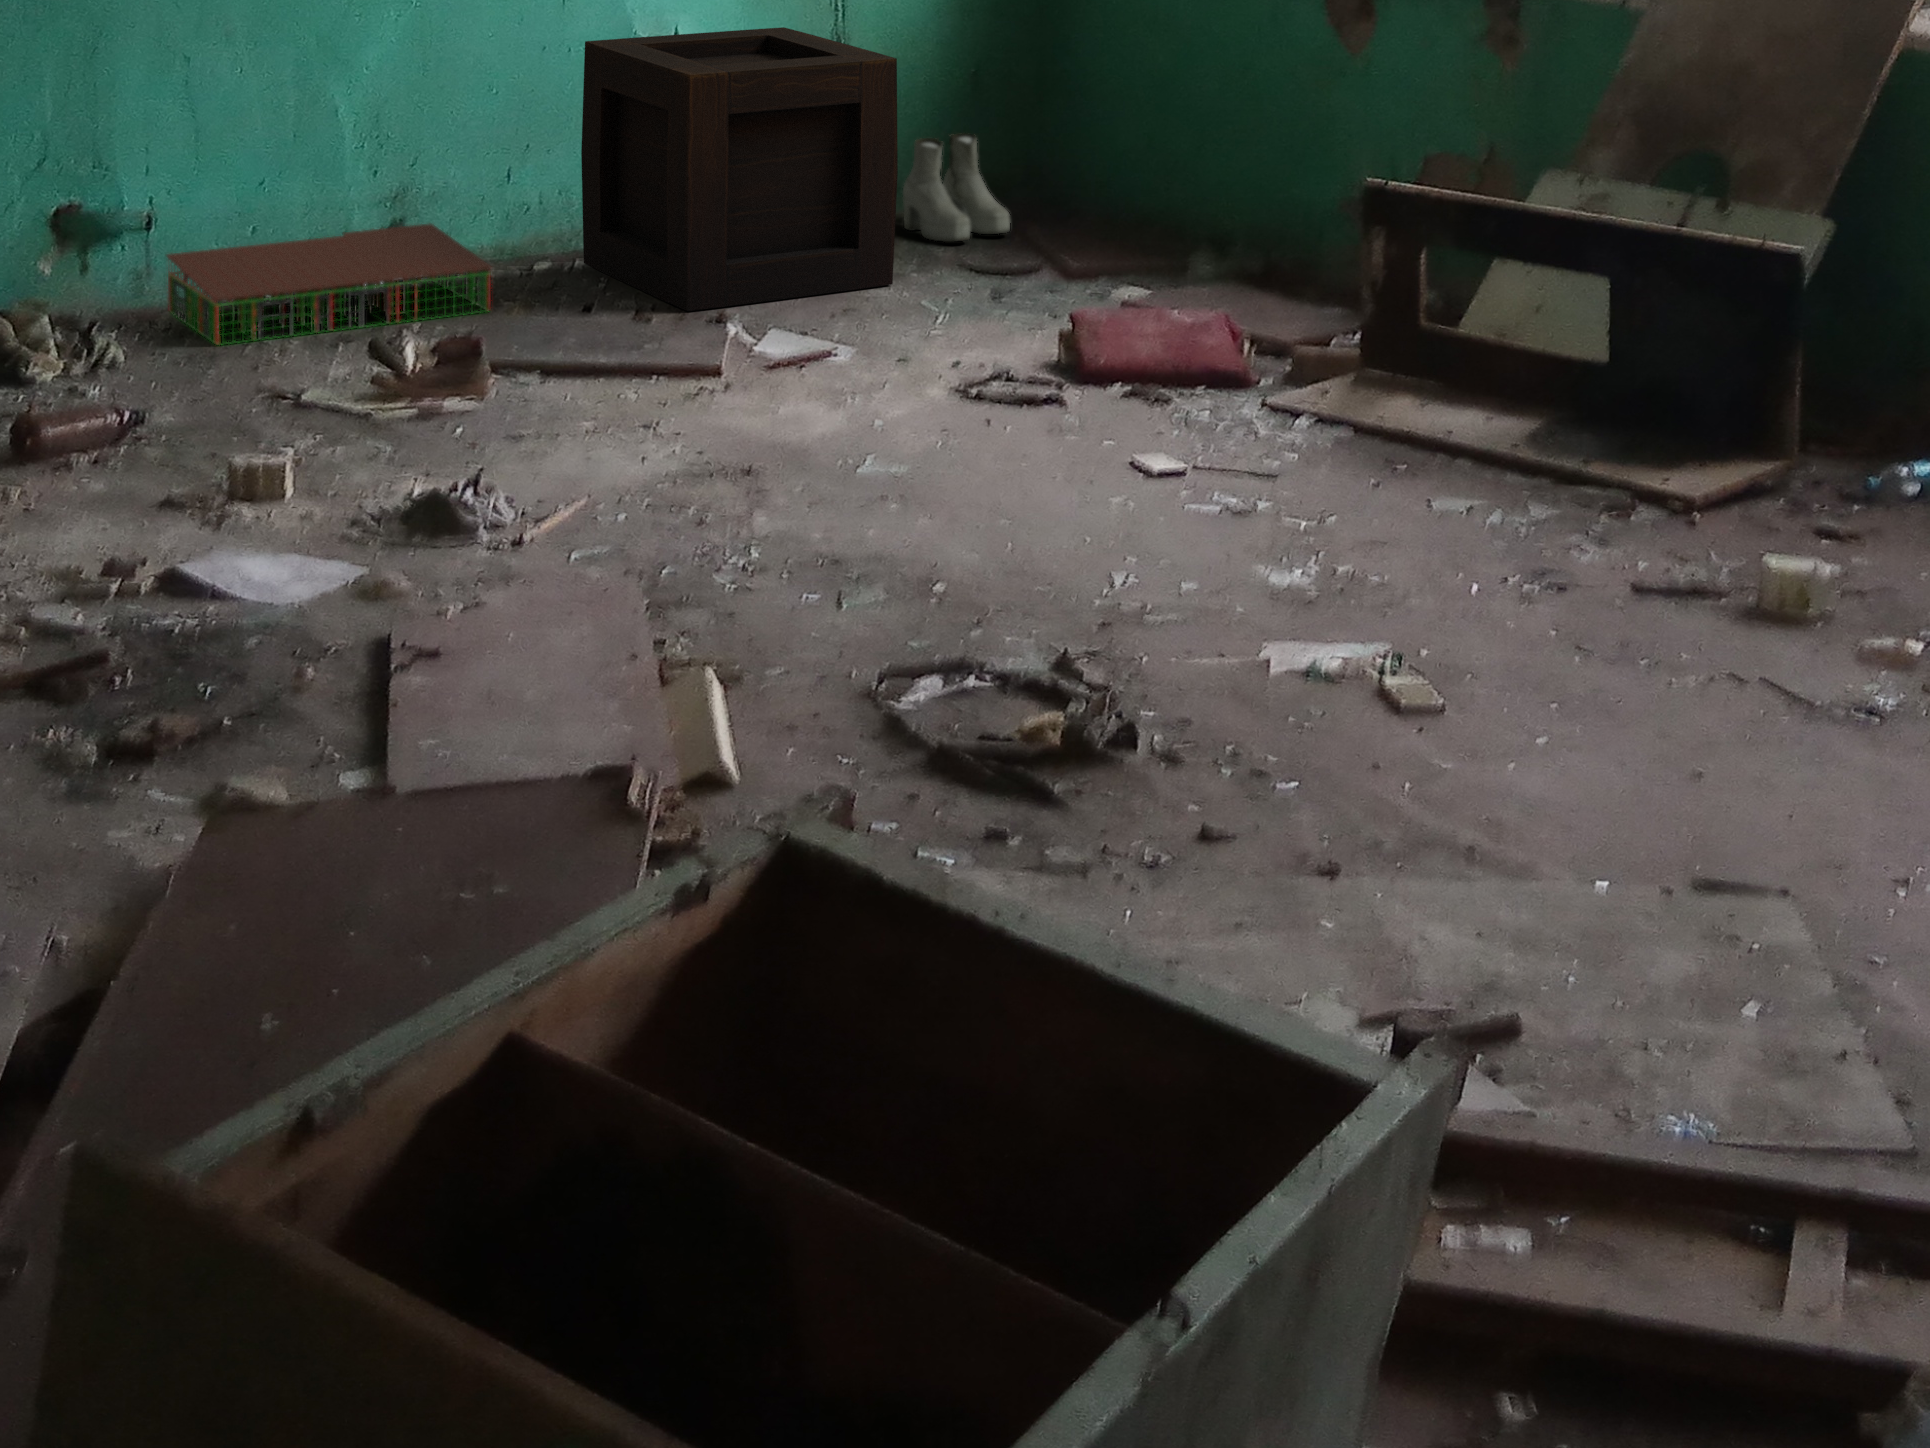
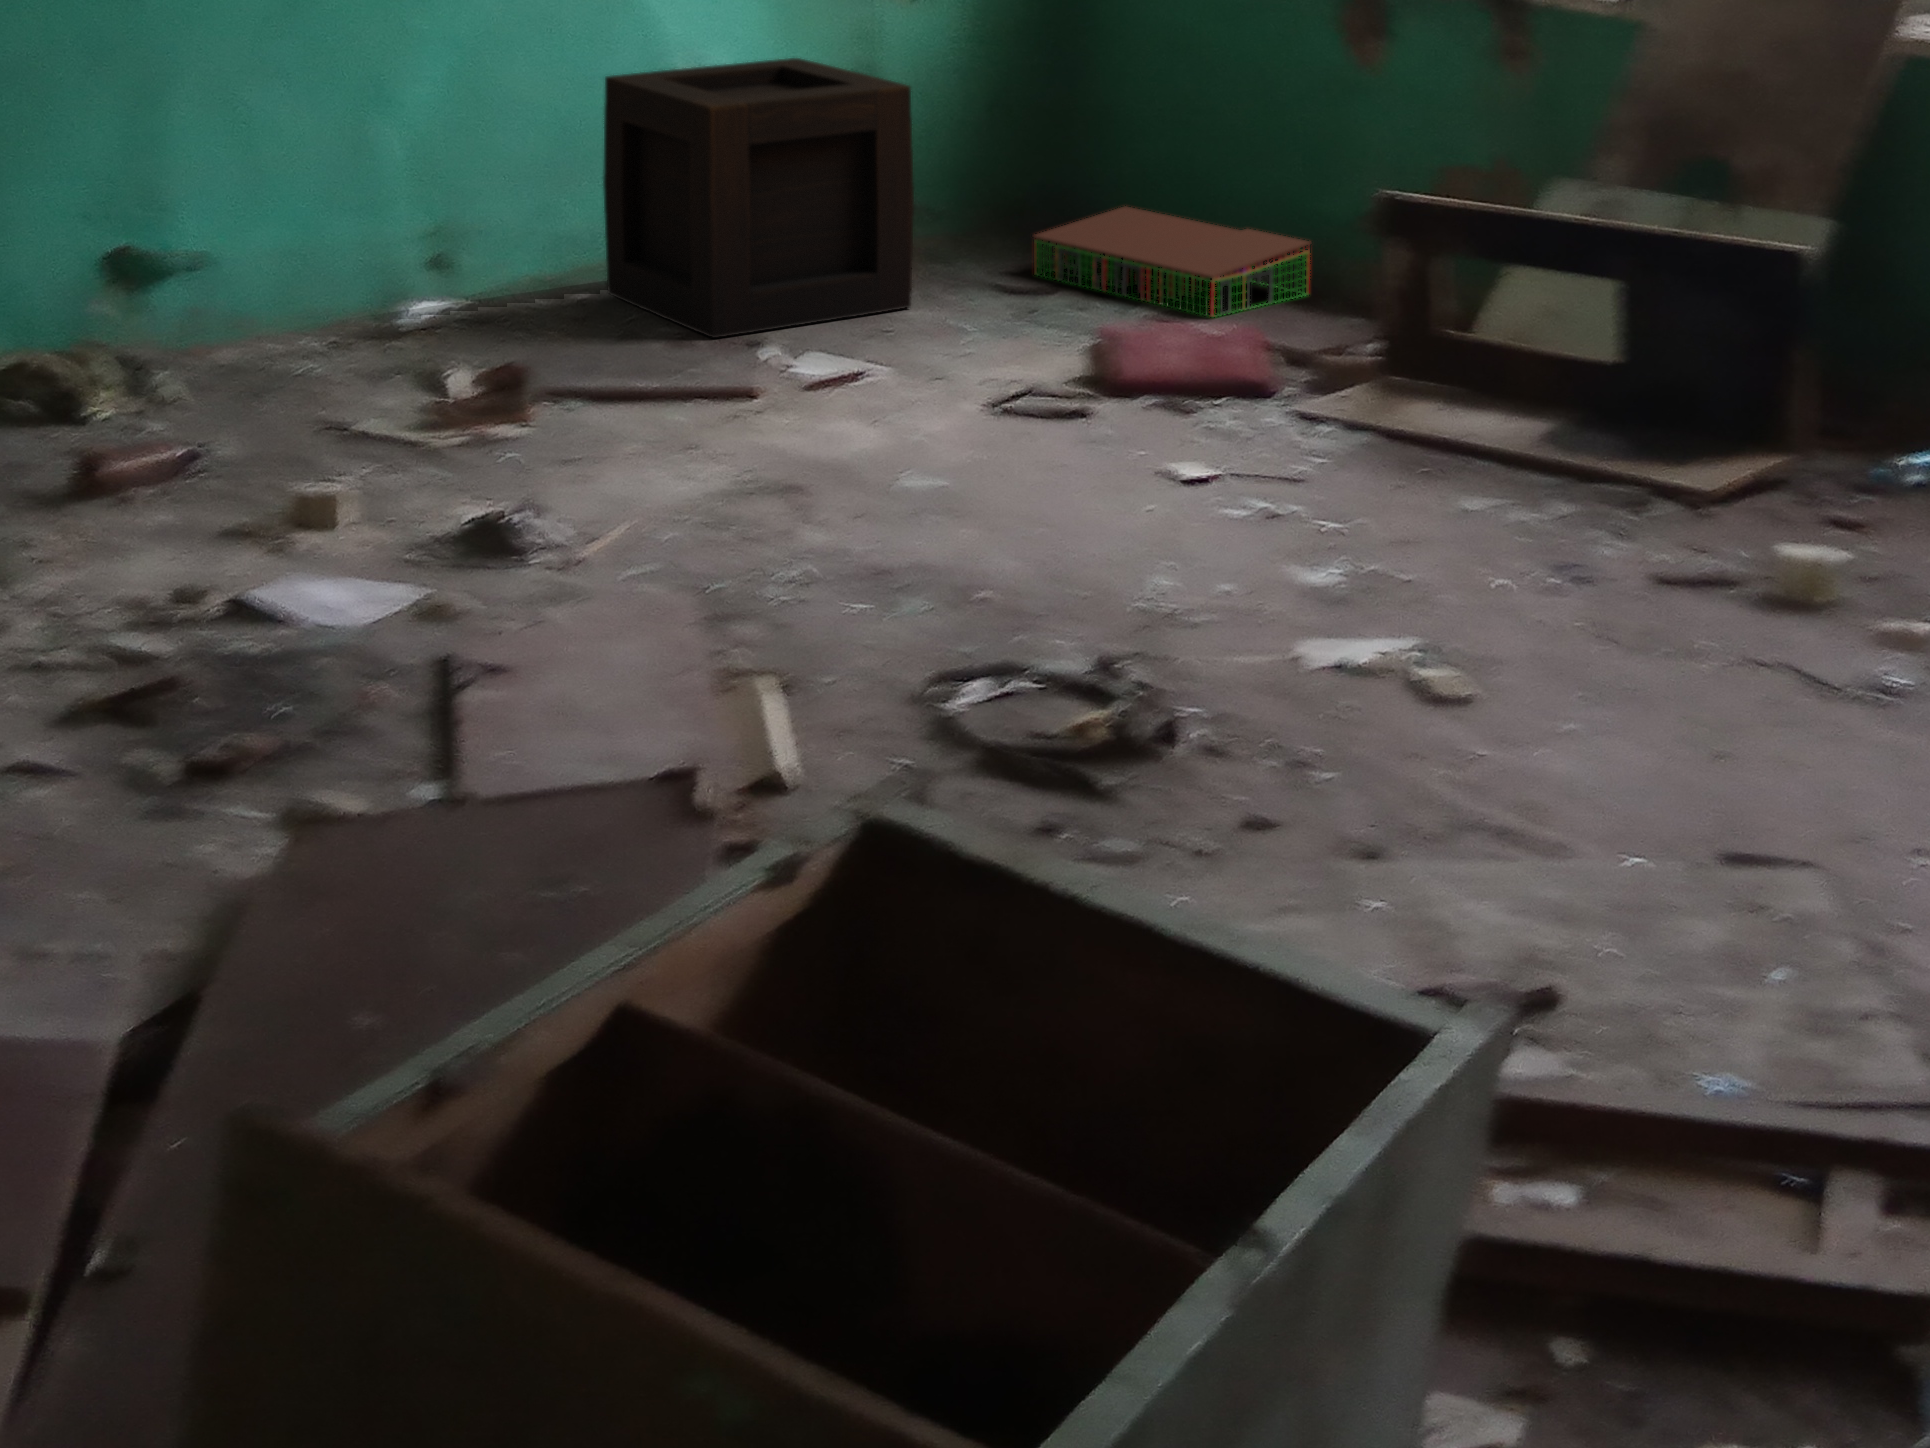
boots: present [903,133,1010,242] -> none [916,158,1022,264]
storage bin: present [167,223,492,345] -> present [1034,207,1310,317]

